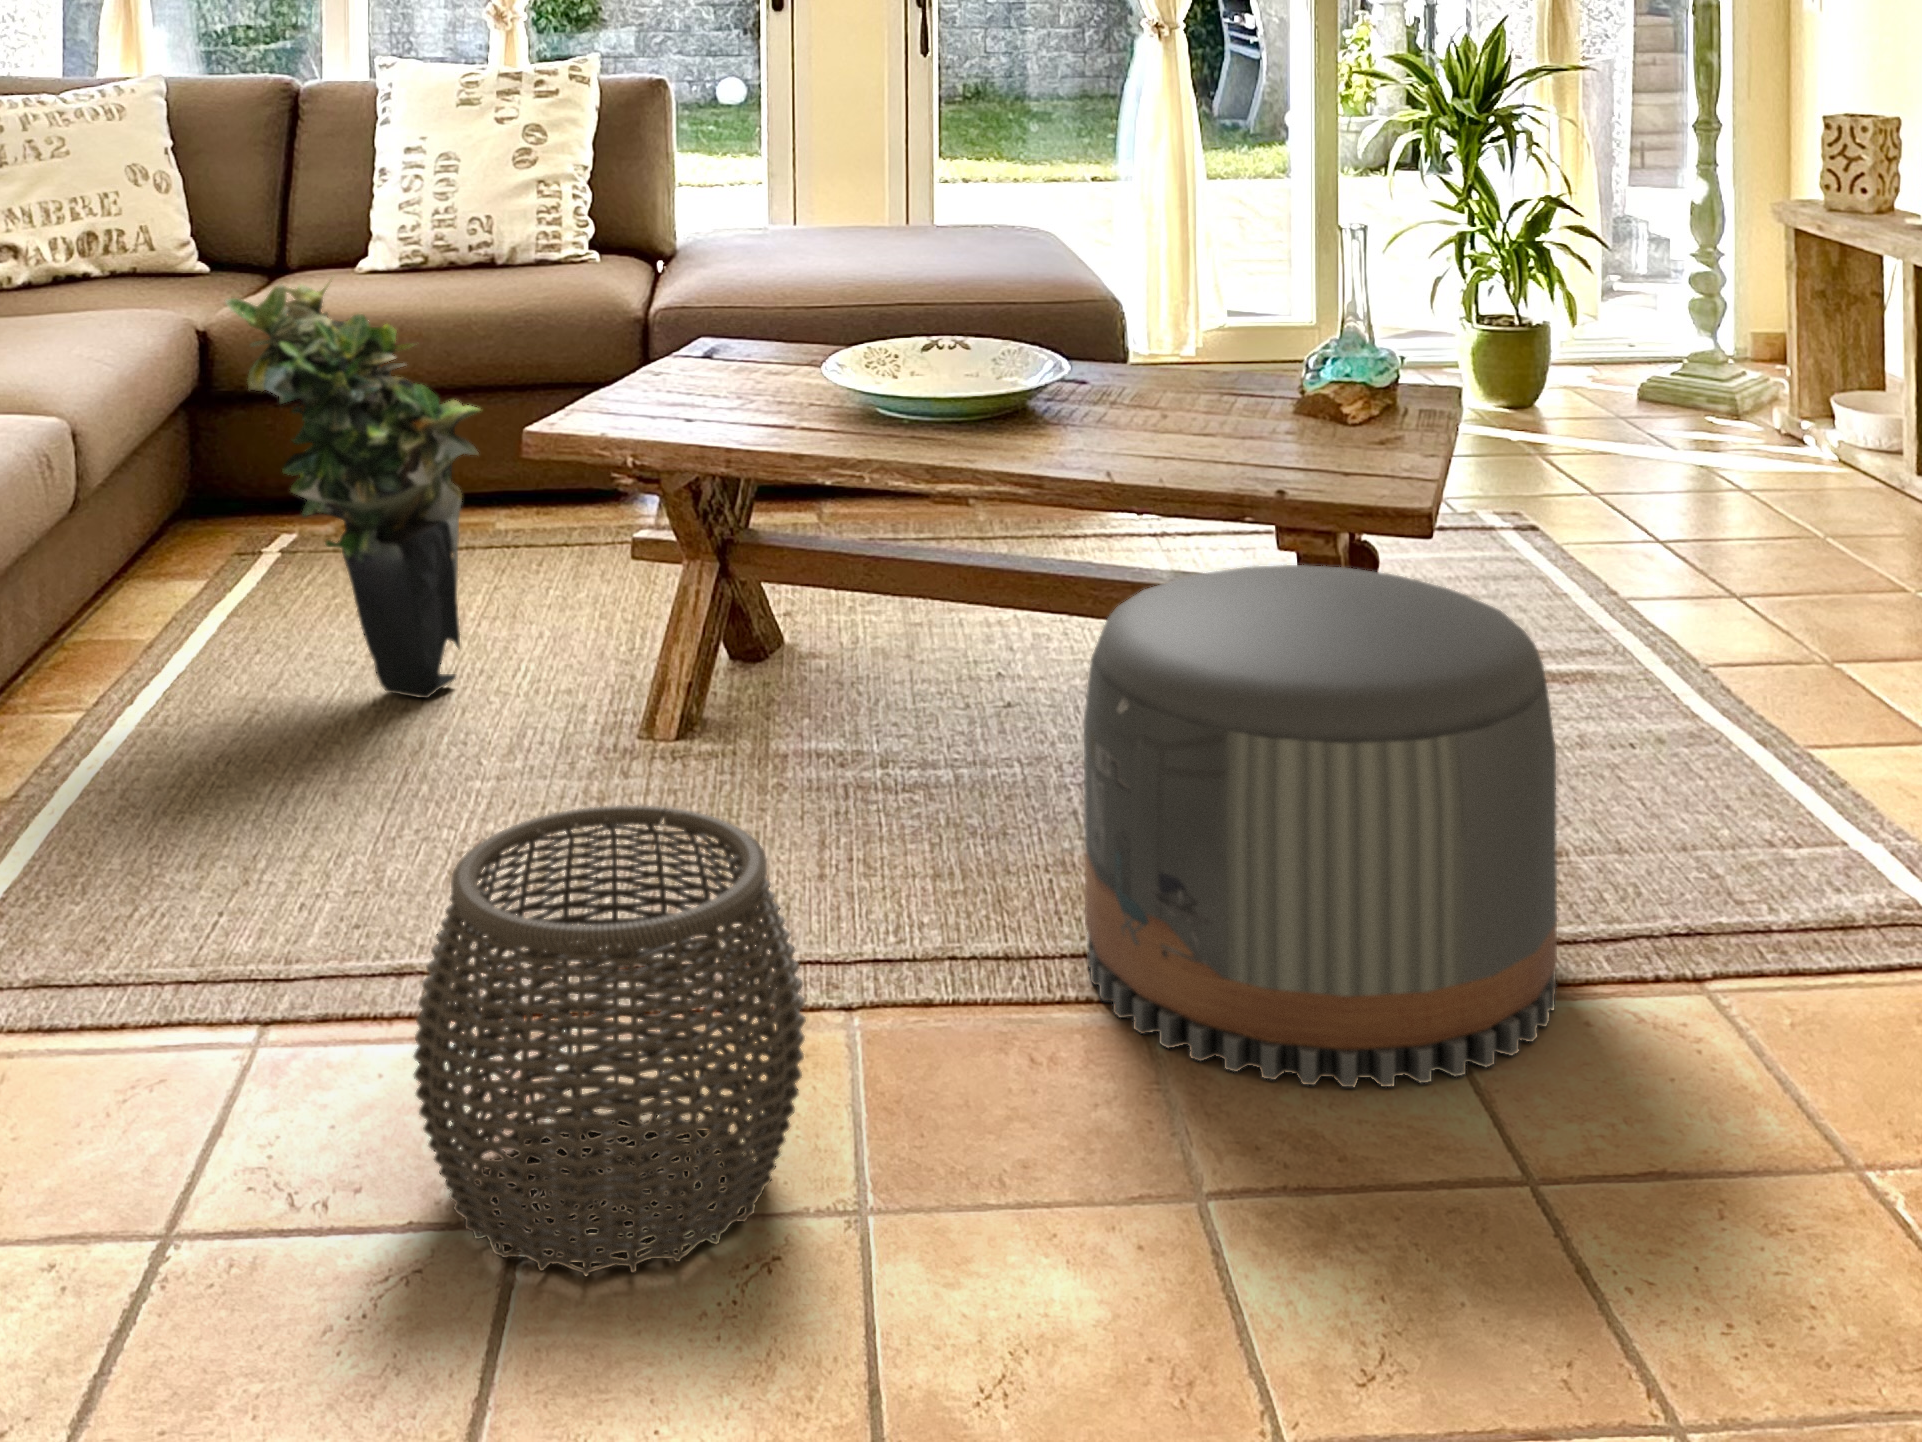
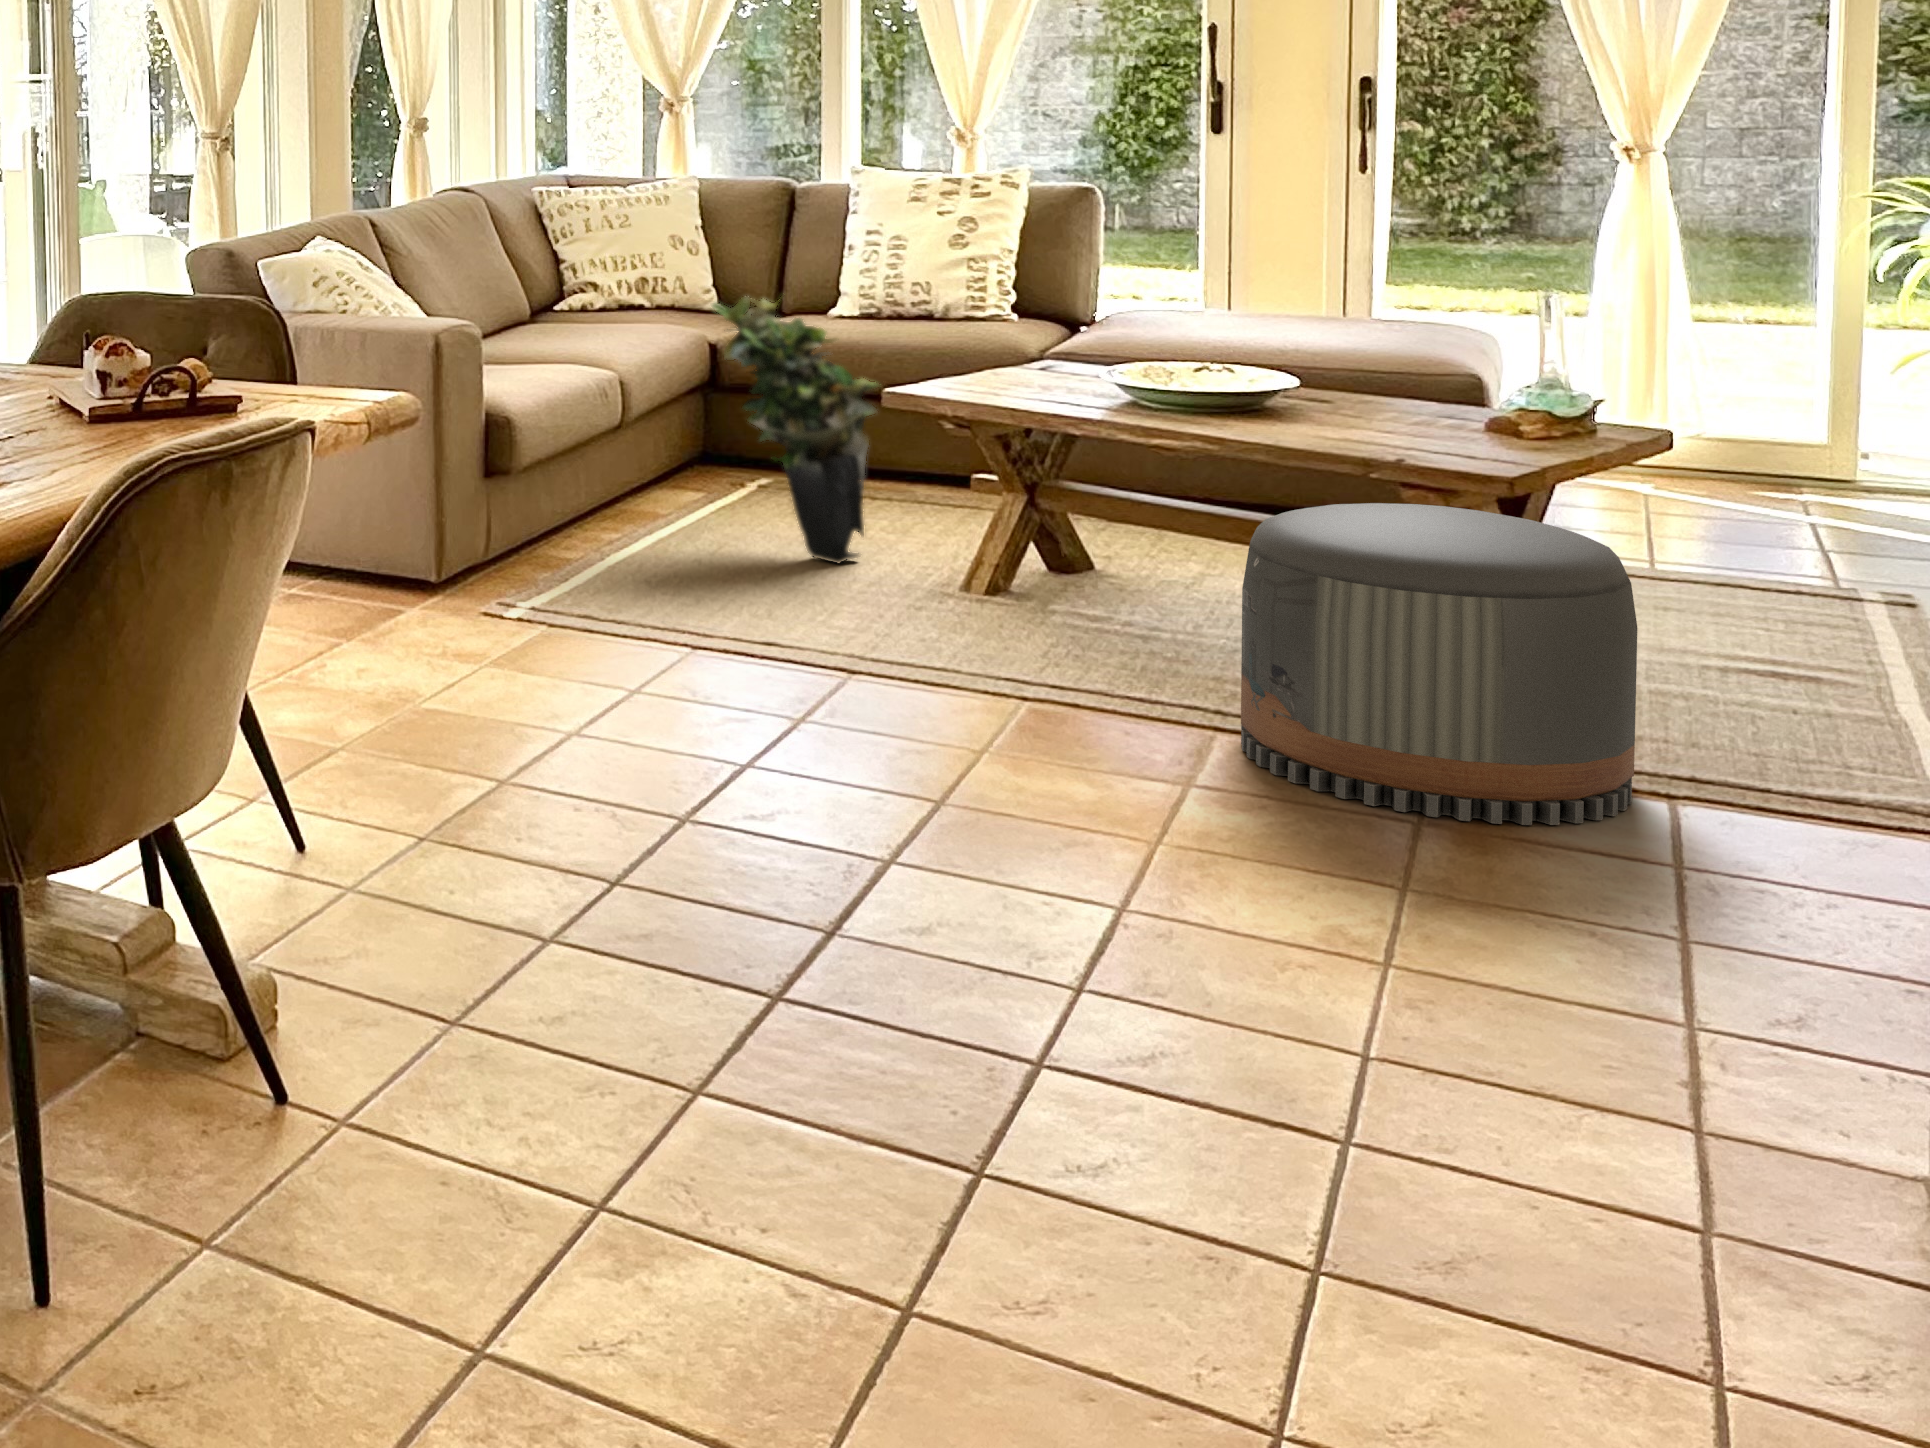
woven basket: present [413,805,806,1276] -> none [758,558,993,779]

